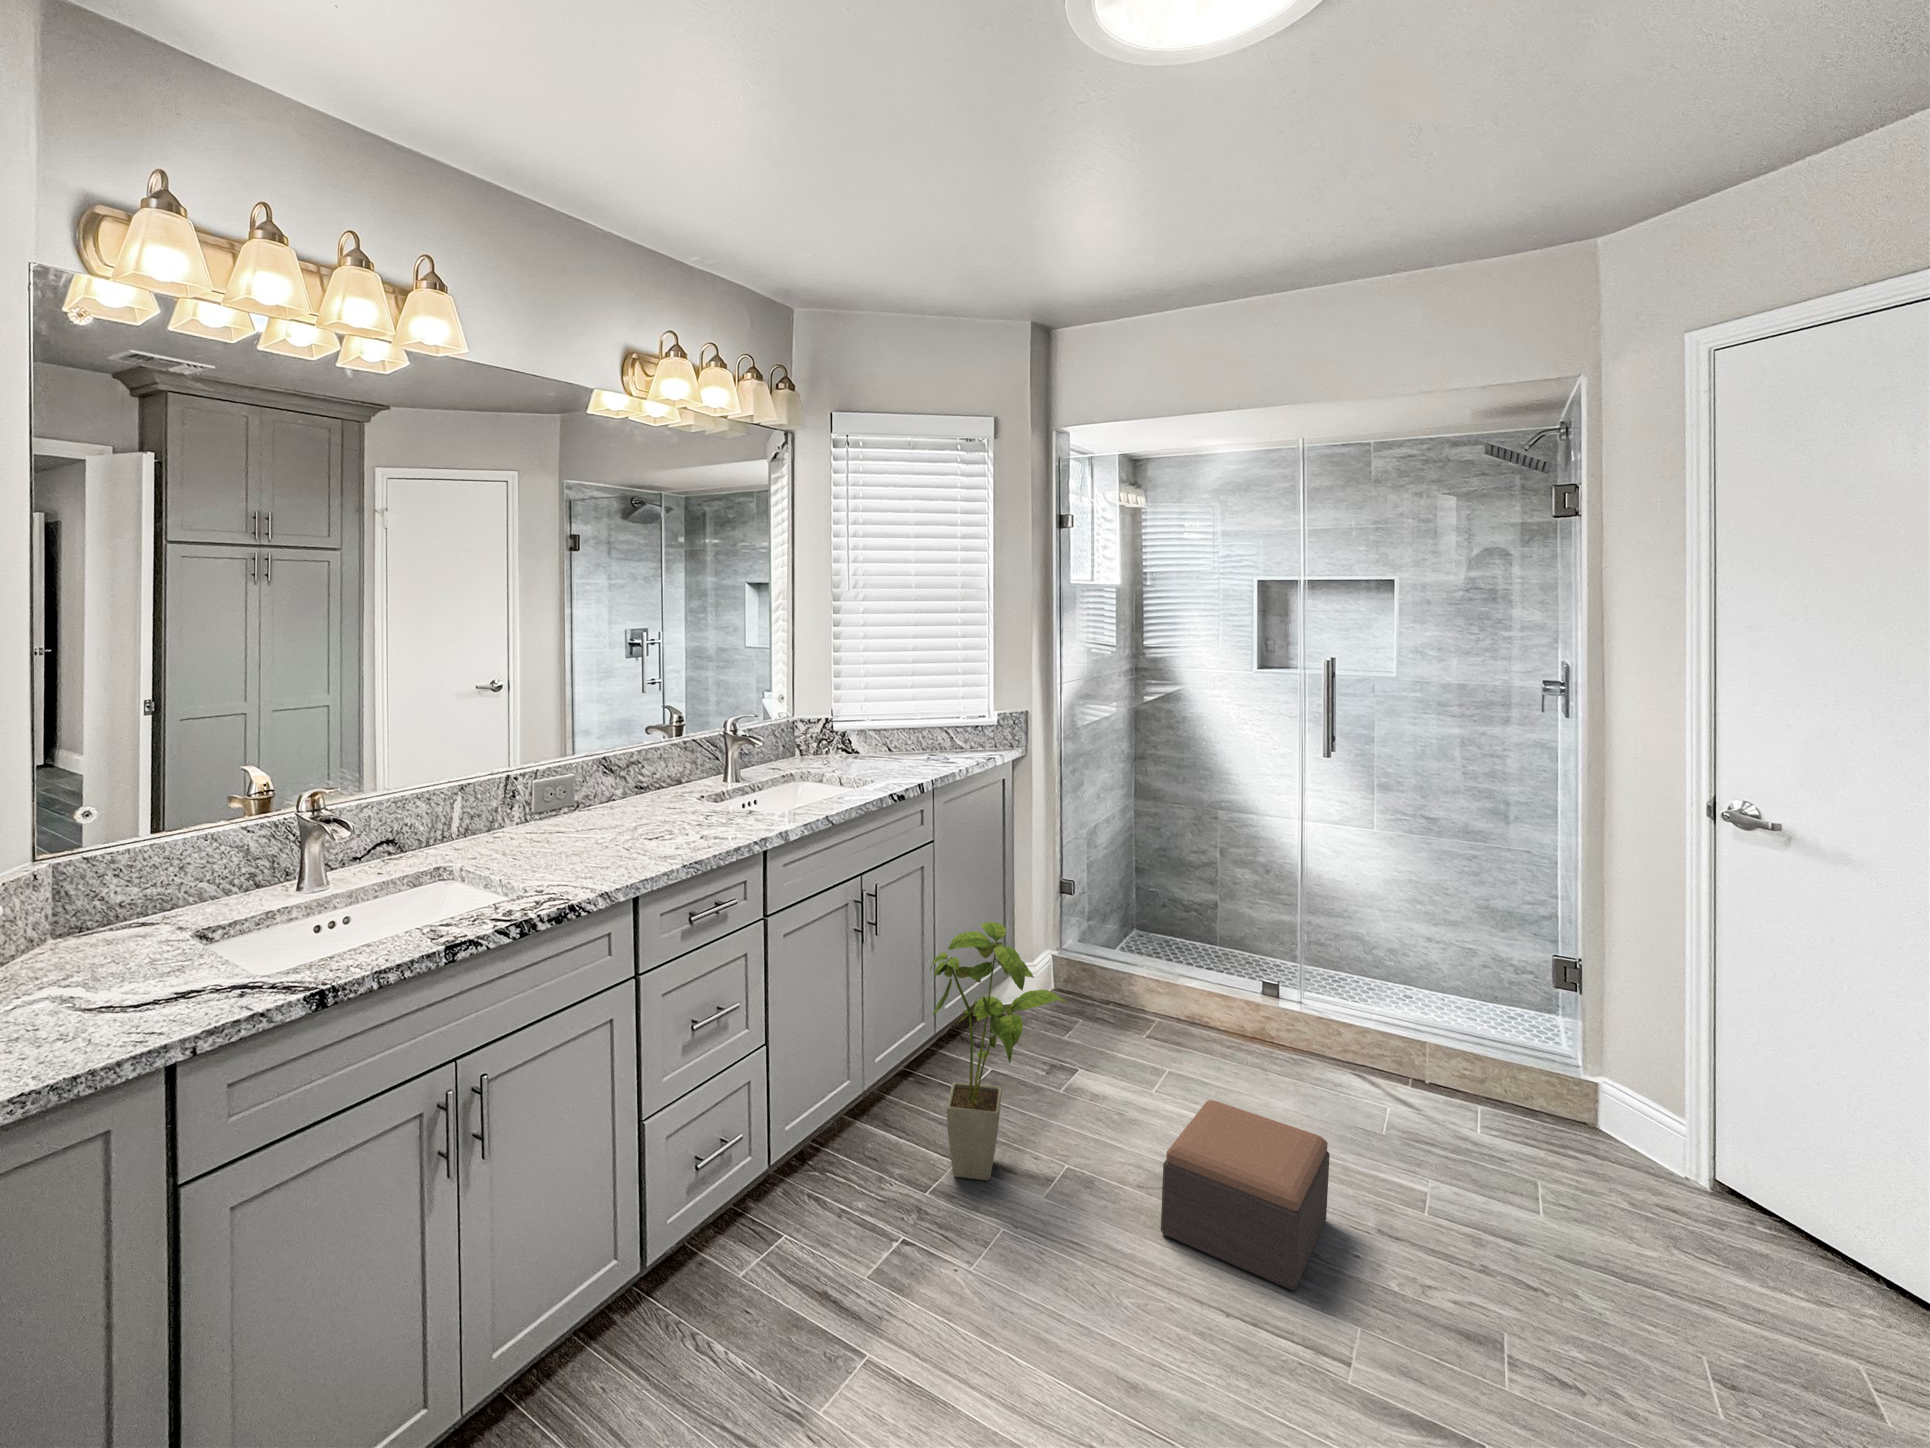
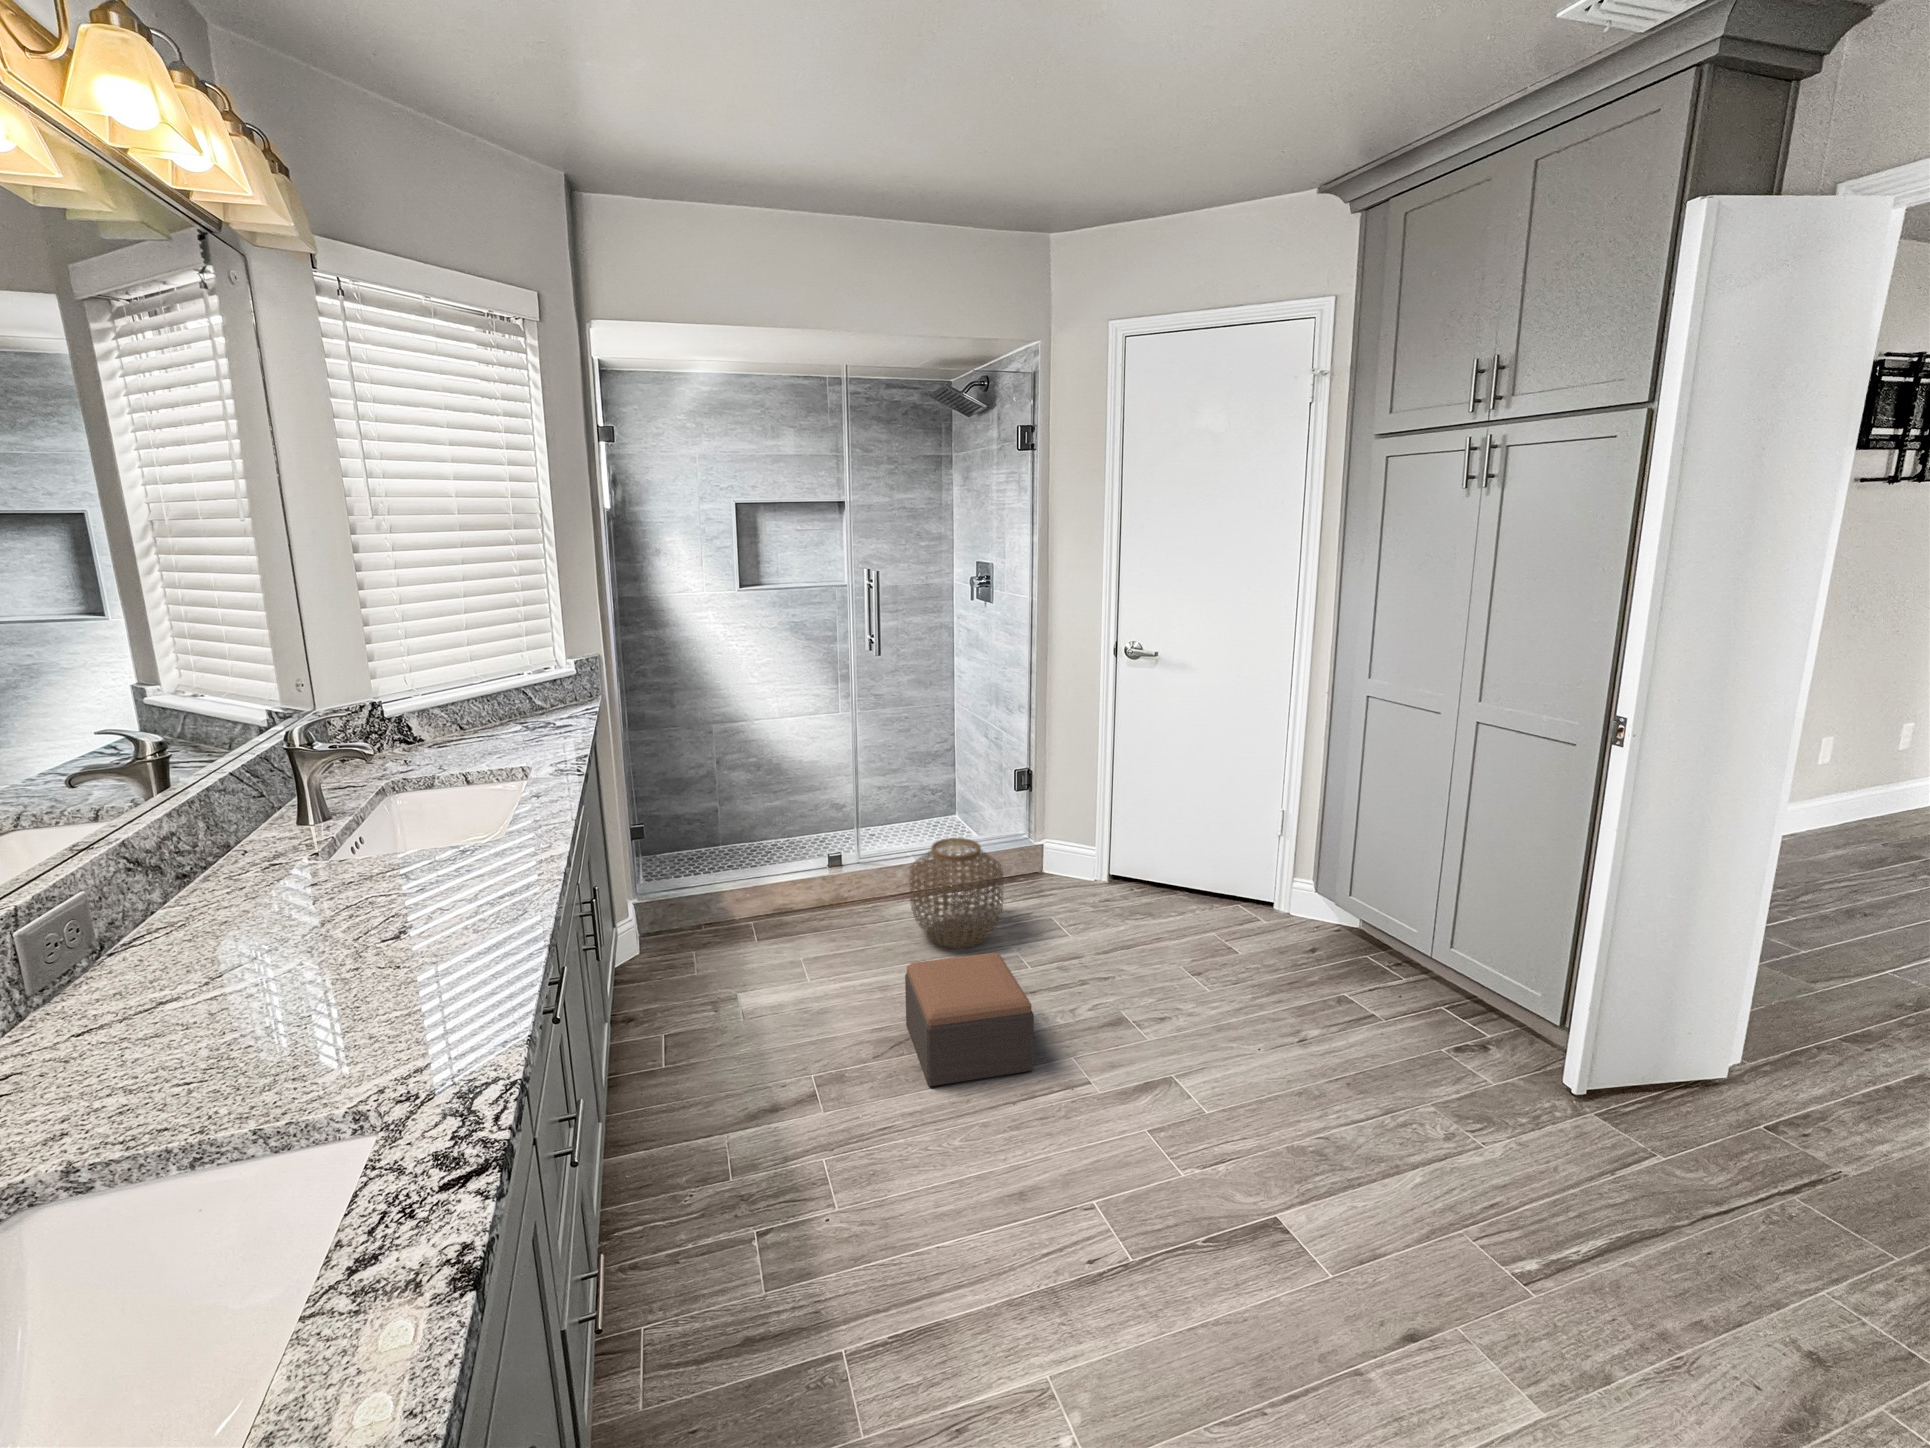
house plant: present [930,922,1066,1180] -> none [673,880,817,1149]
woven basket: none [1302,995,1437,1145] -> present [910,838,1003,948]

